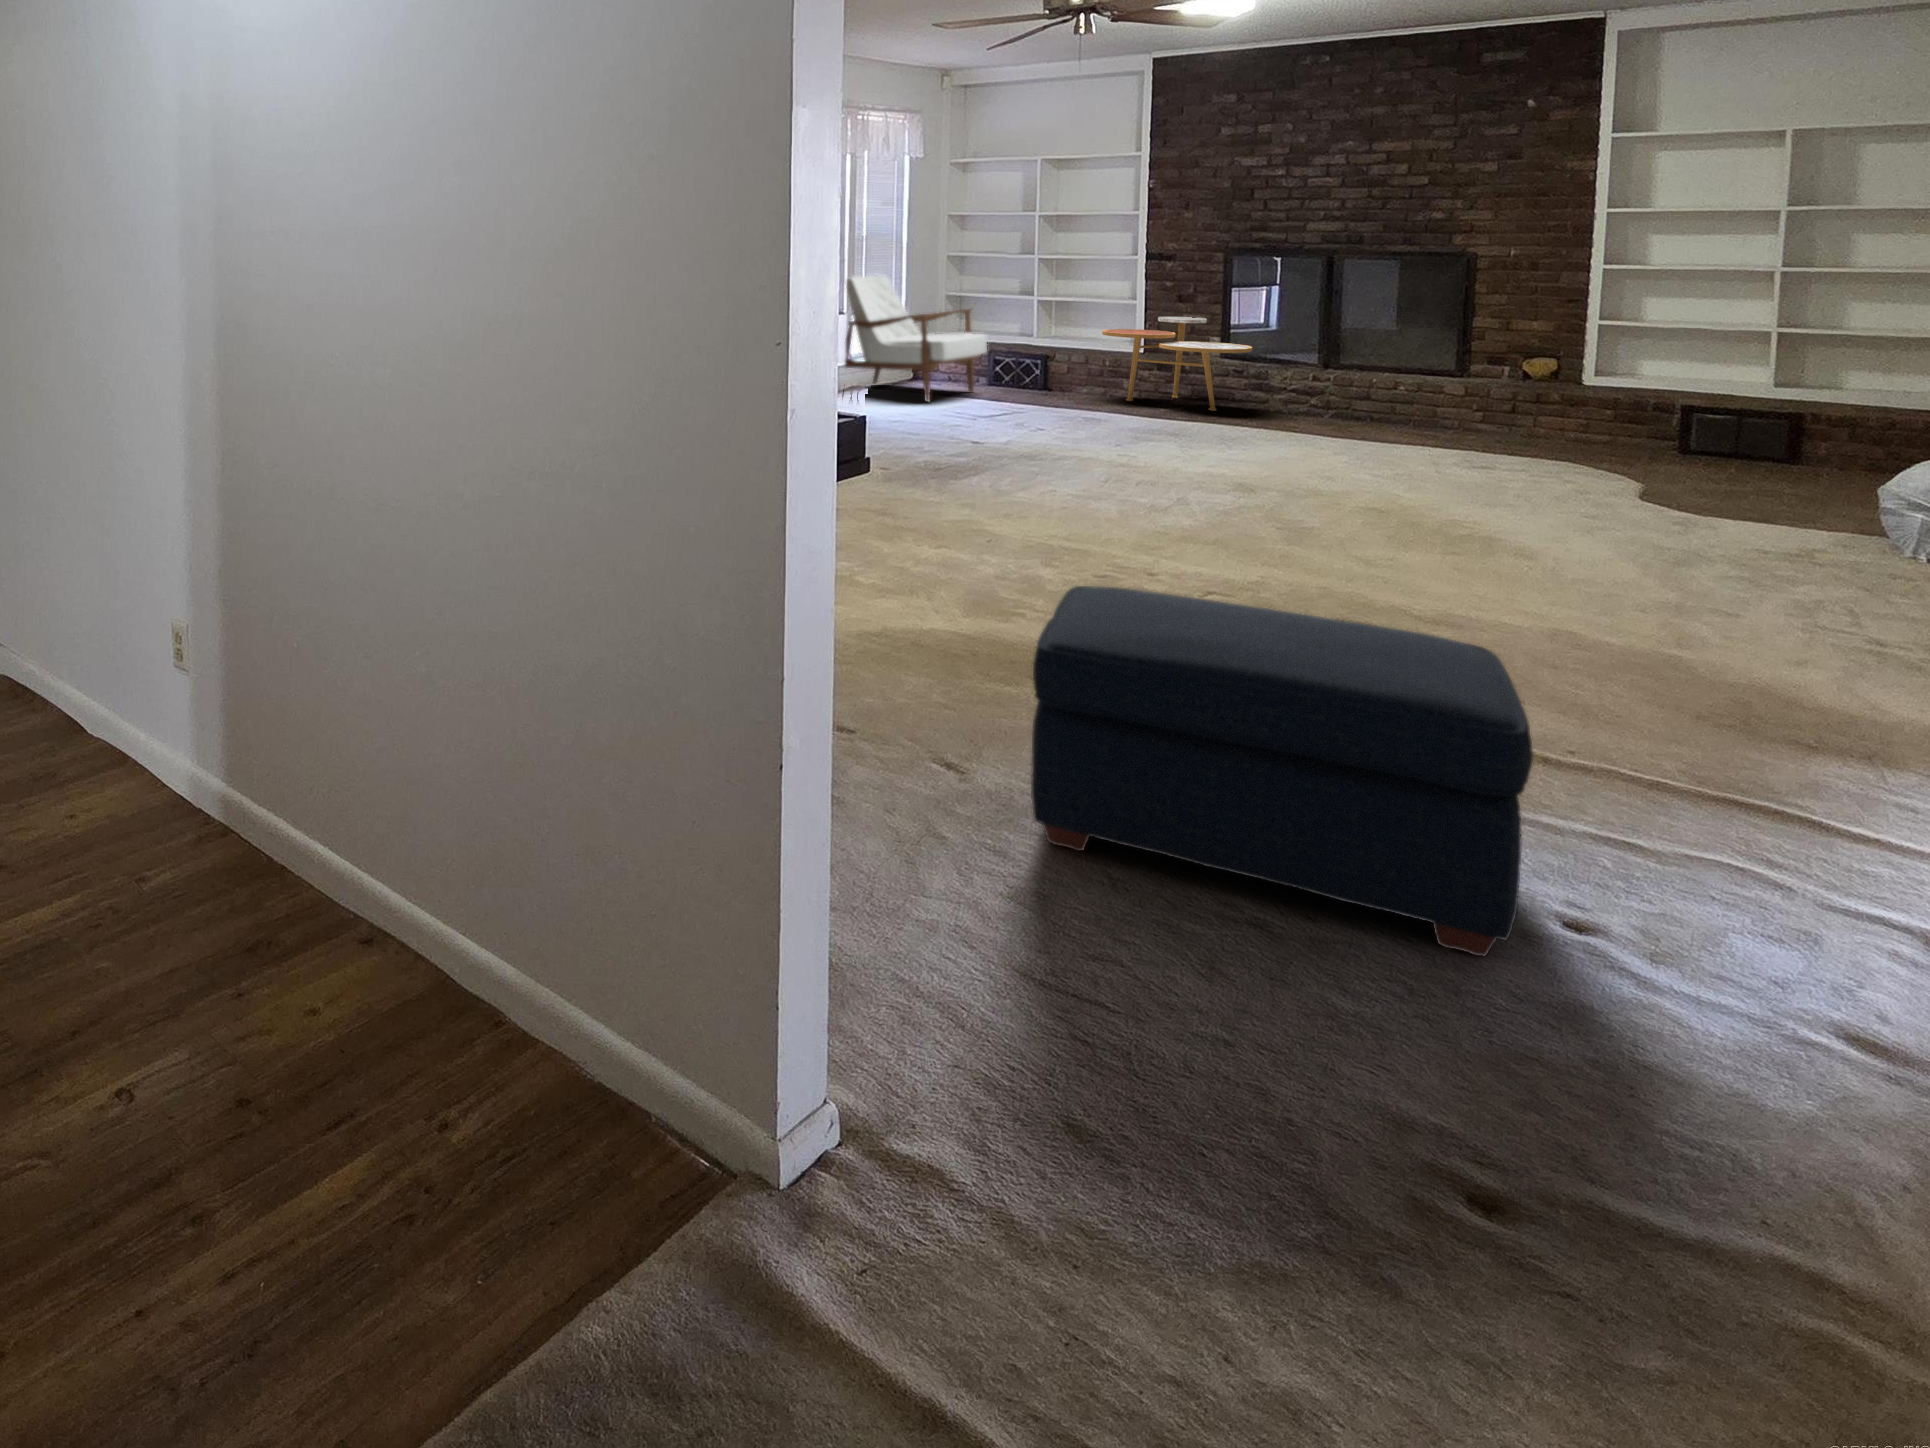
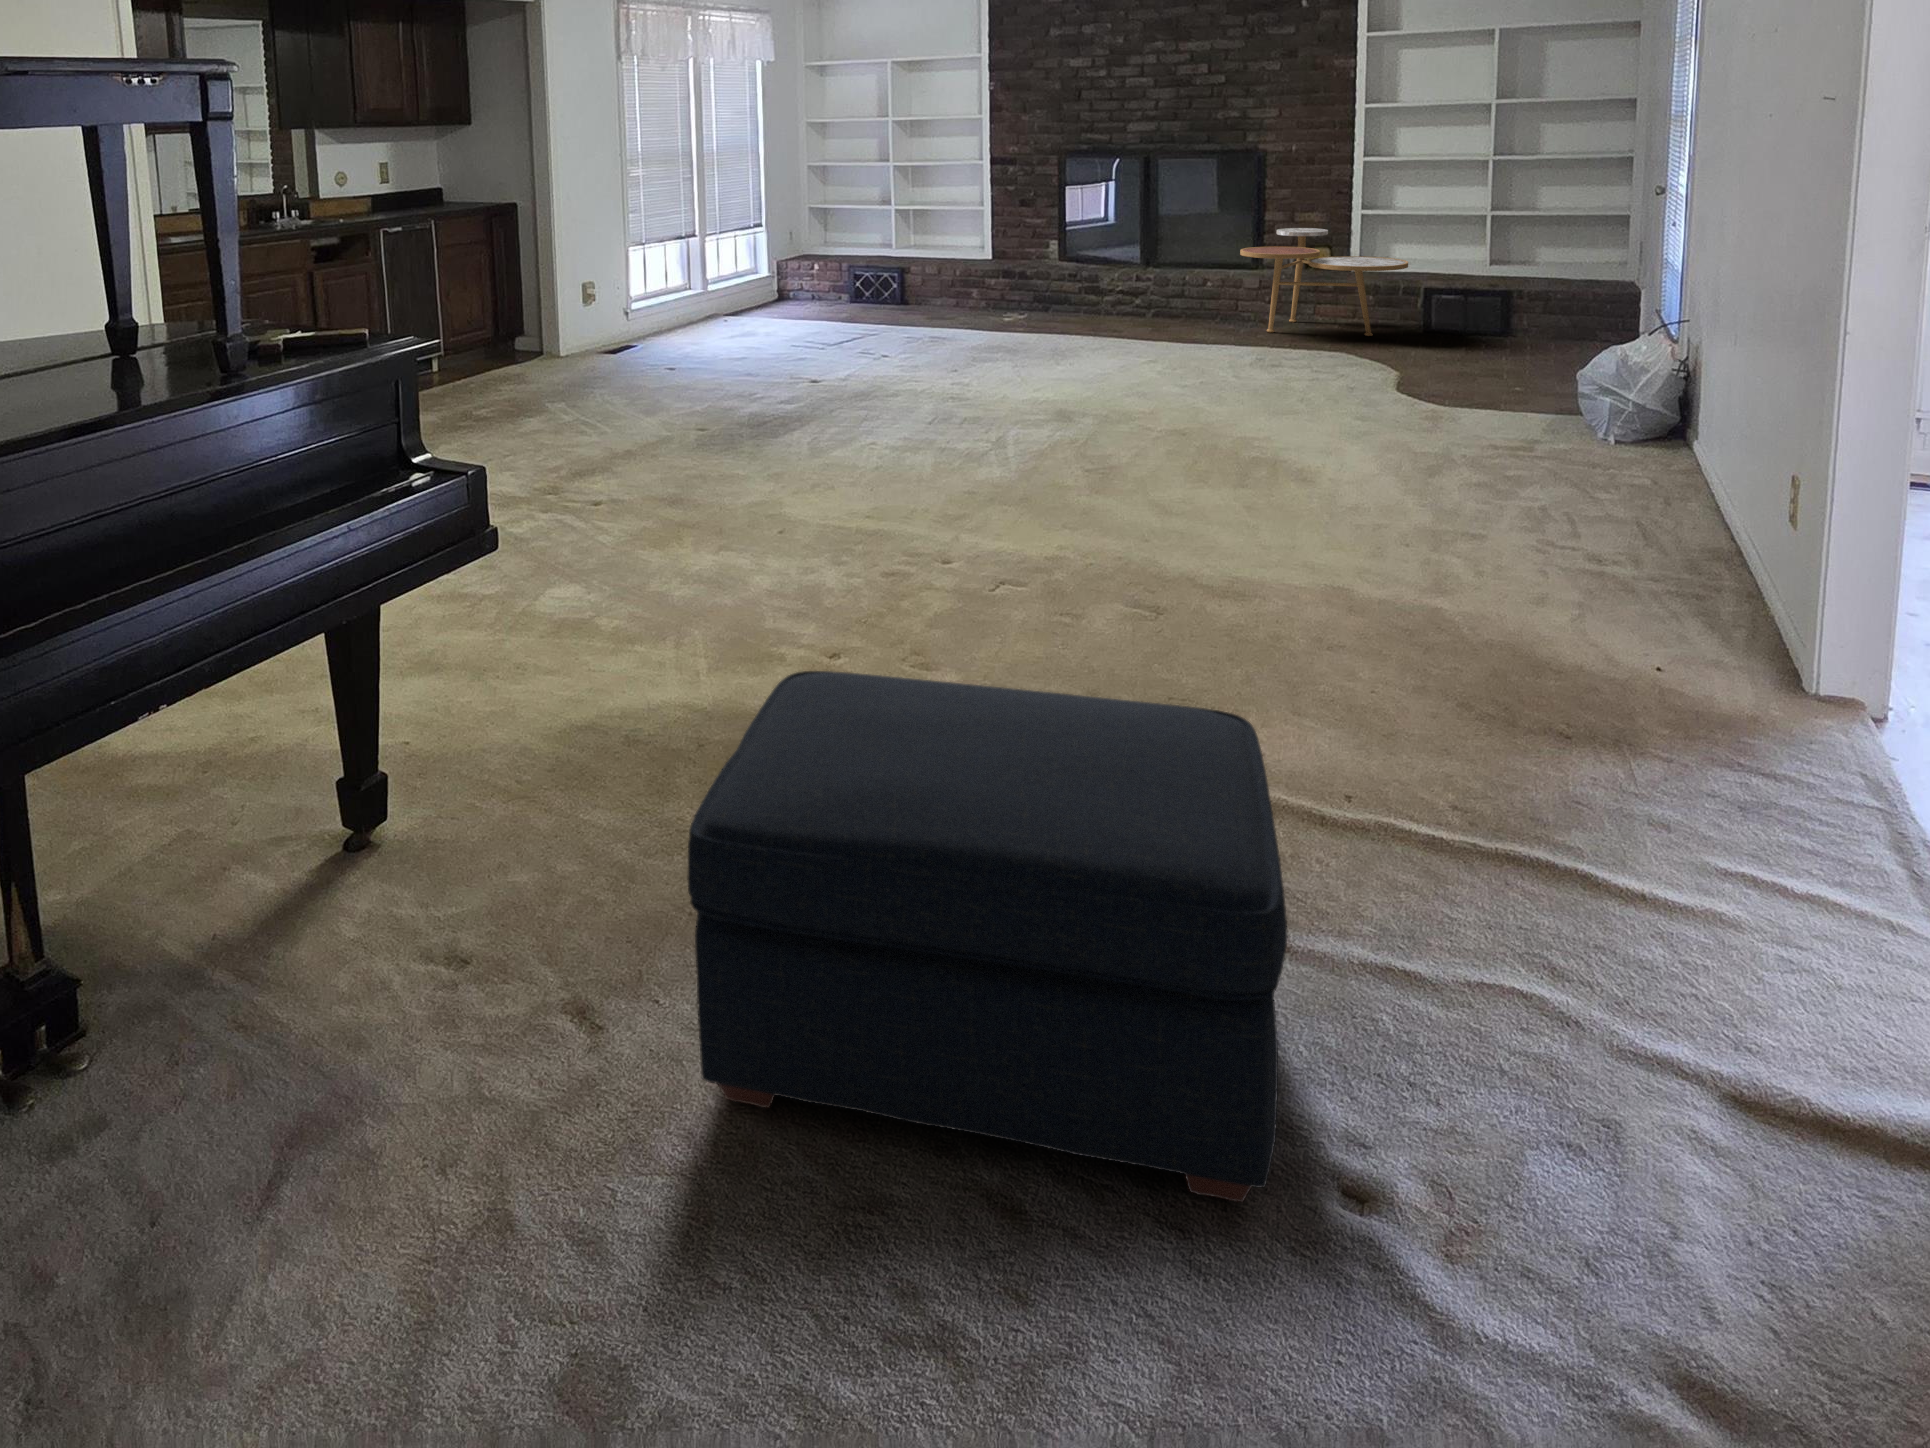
armchair: present [845,276,987,402] -> none [689,192,842,331]
side table: present [1102,317,1252,411] -> present [1240,228,1408,336]

